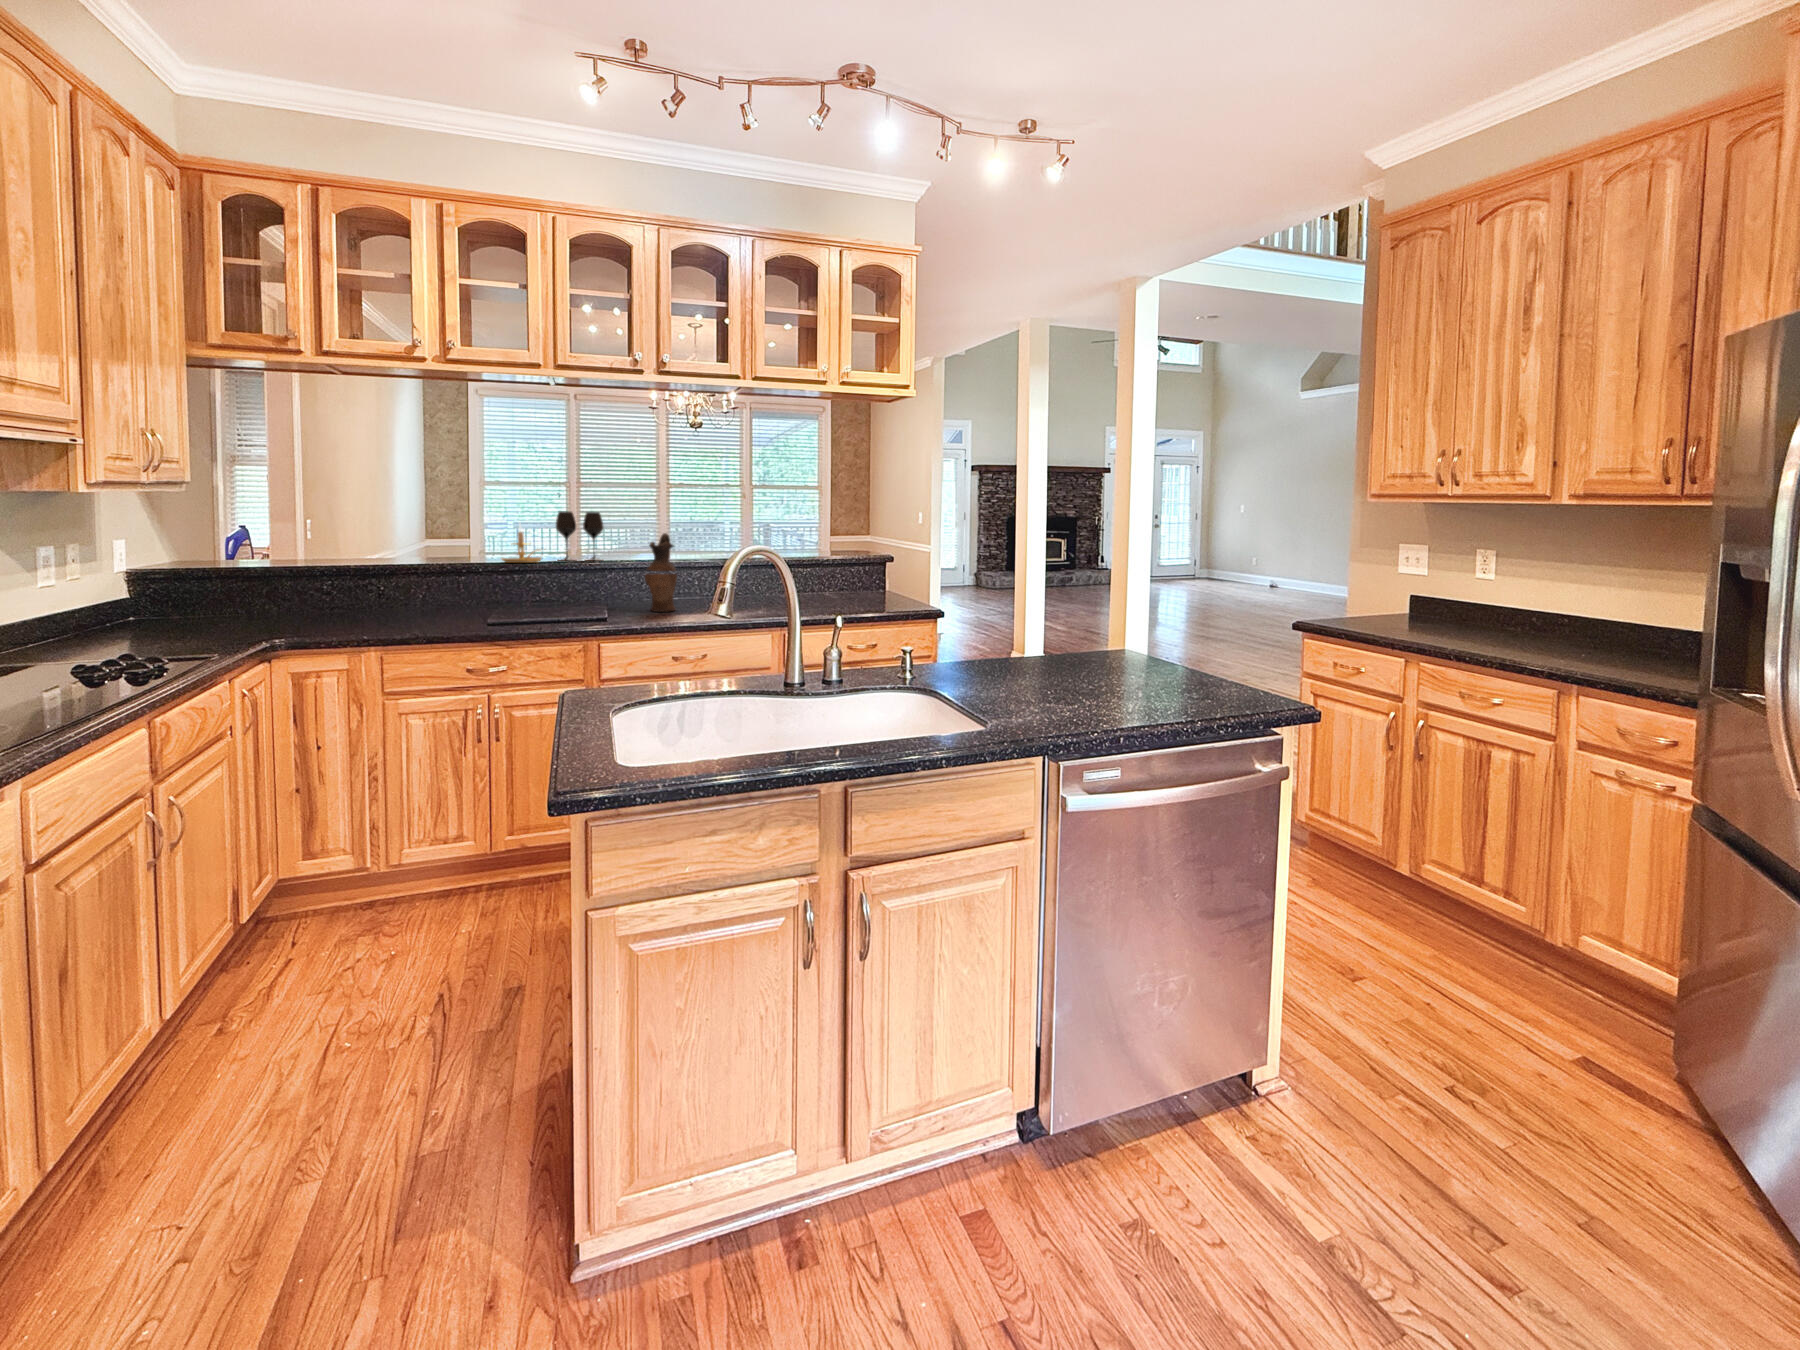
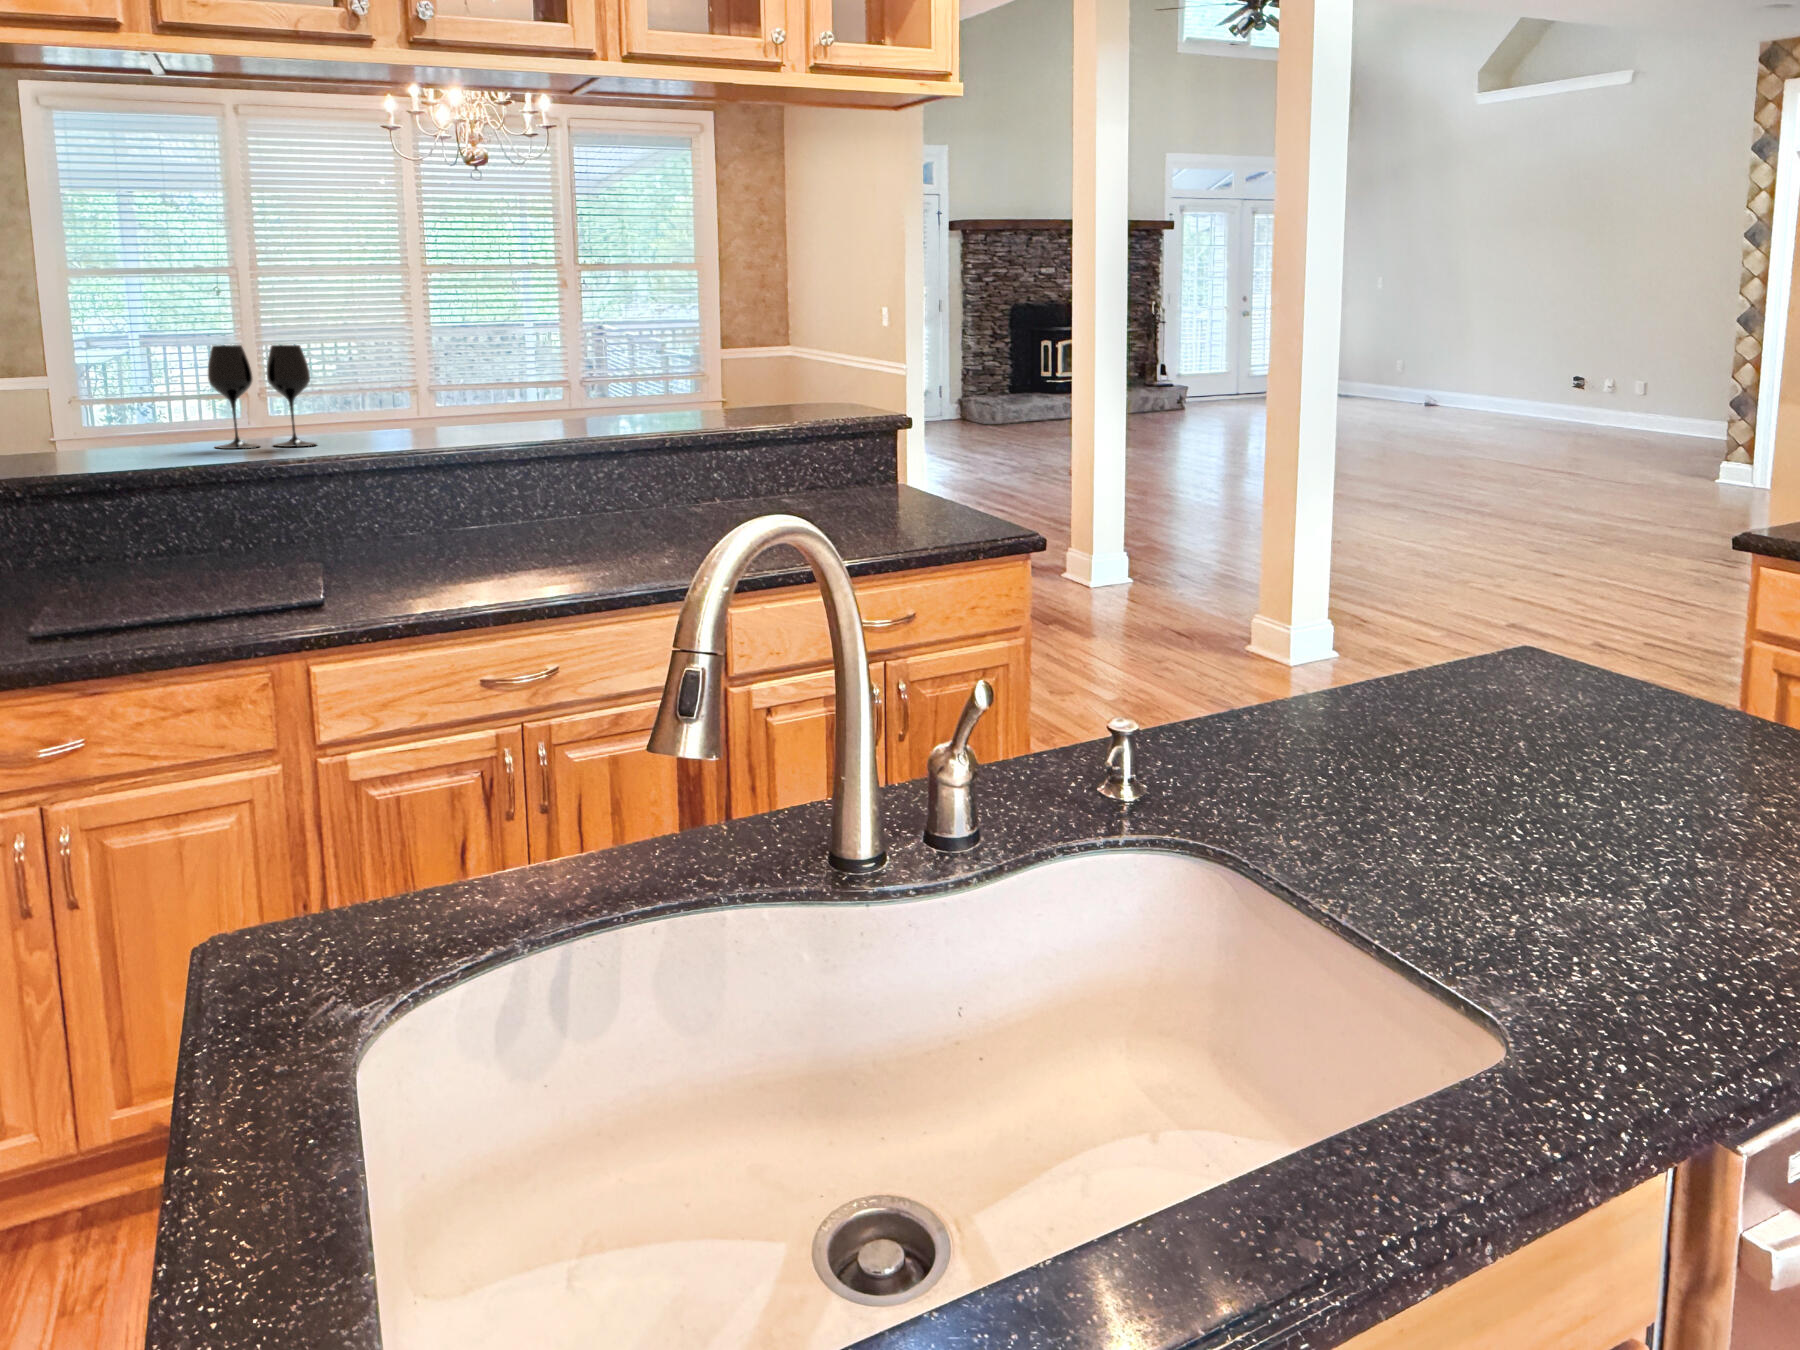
candle holder: present [502,524,542,563] -> none [84,373,185,466]
ceramic pitcher: present [645,533,677,611] -> none [398,403,470,575]

